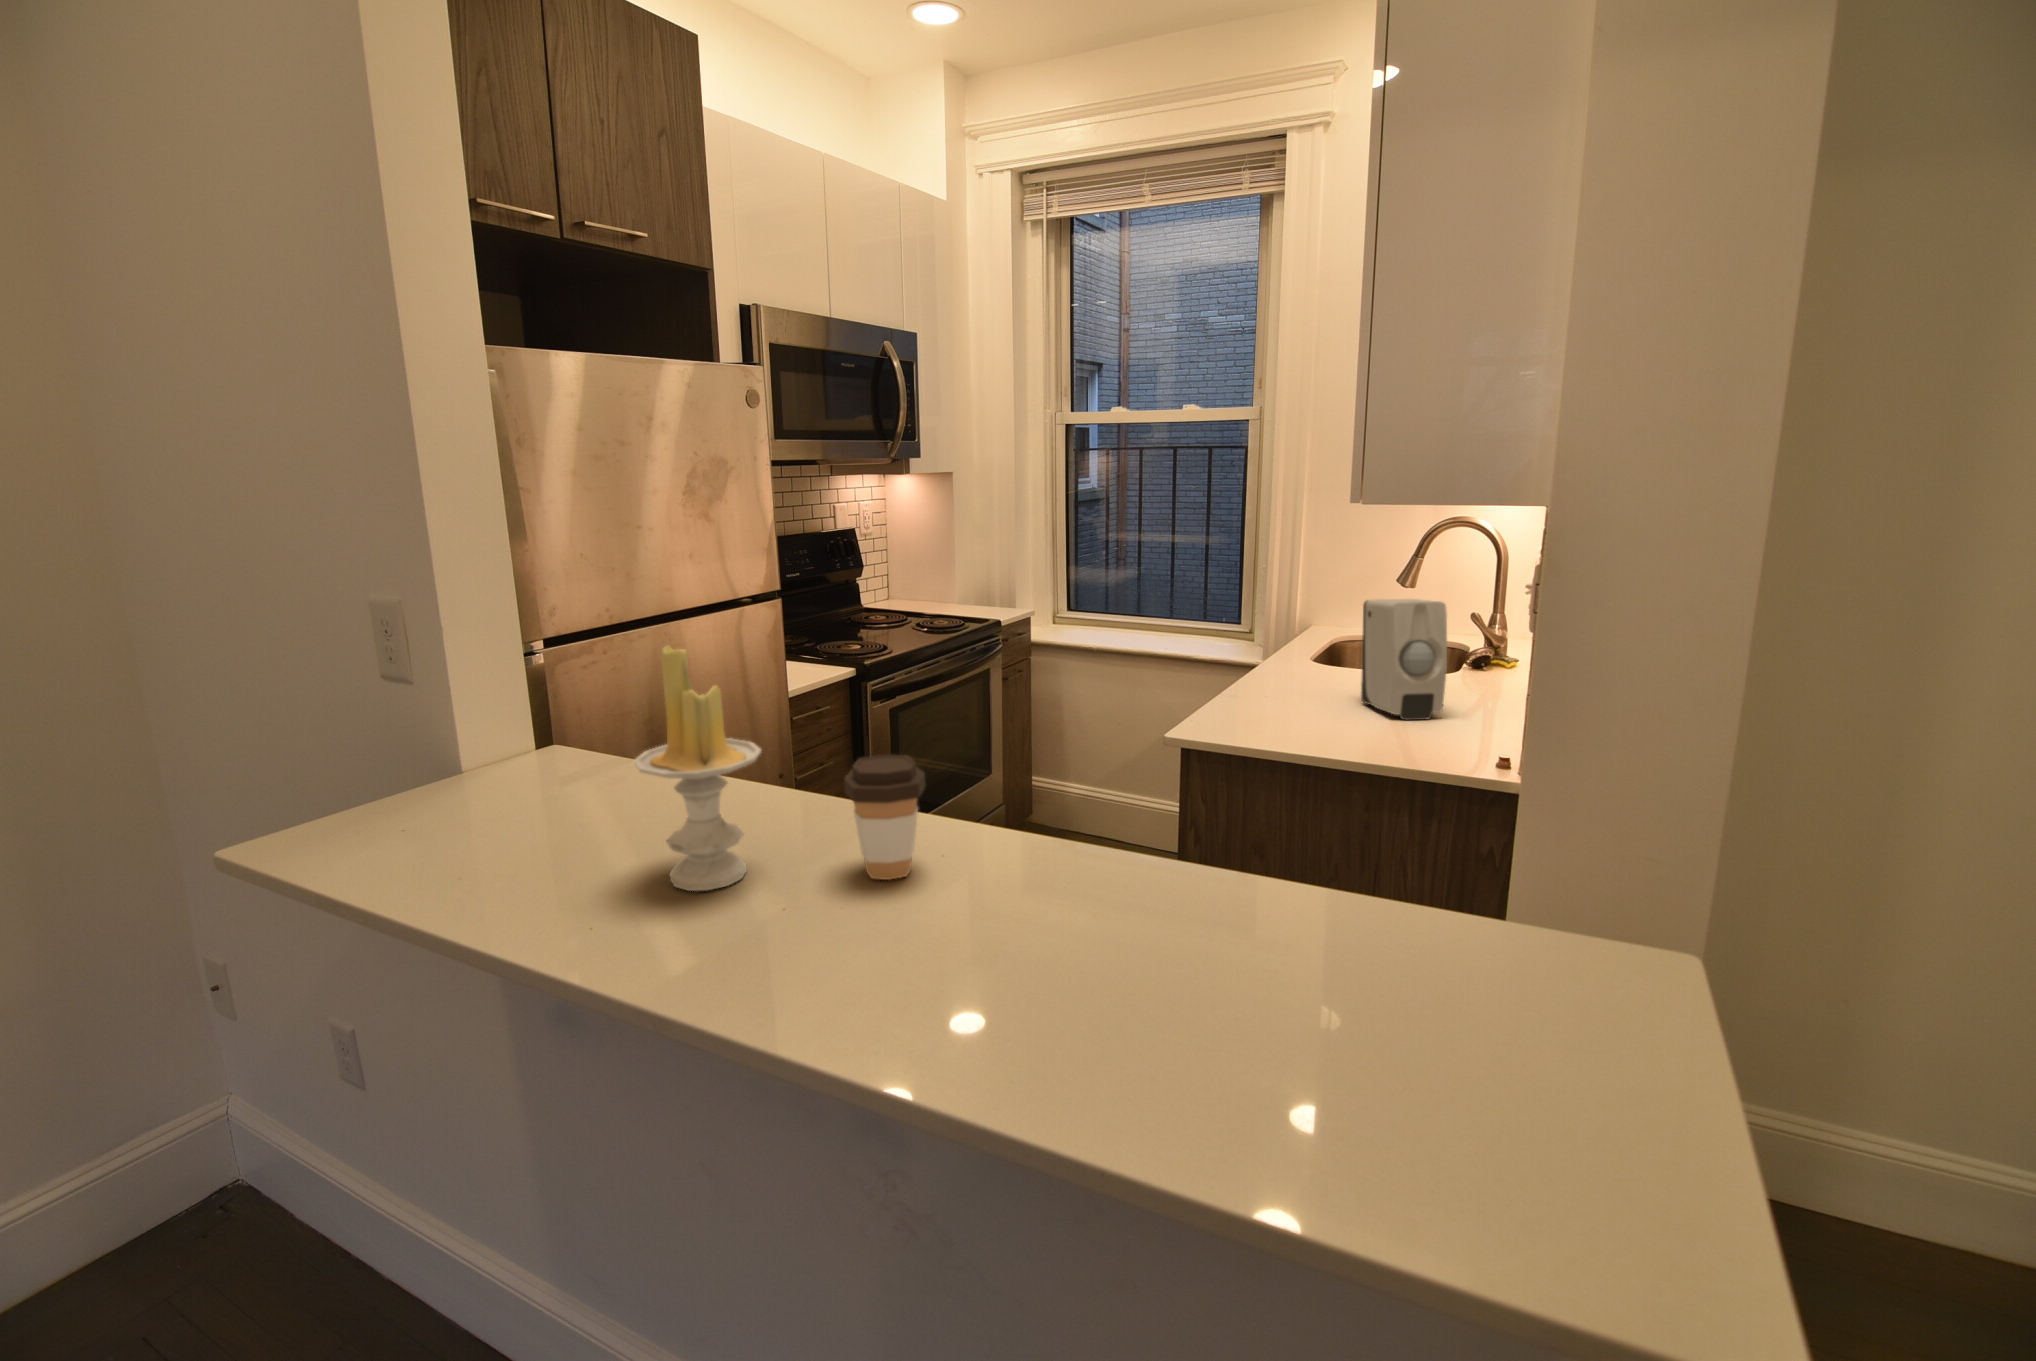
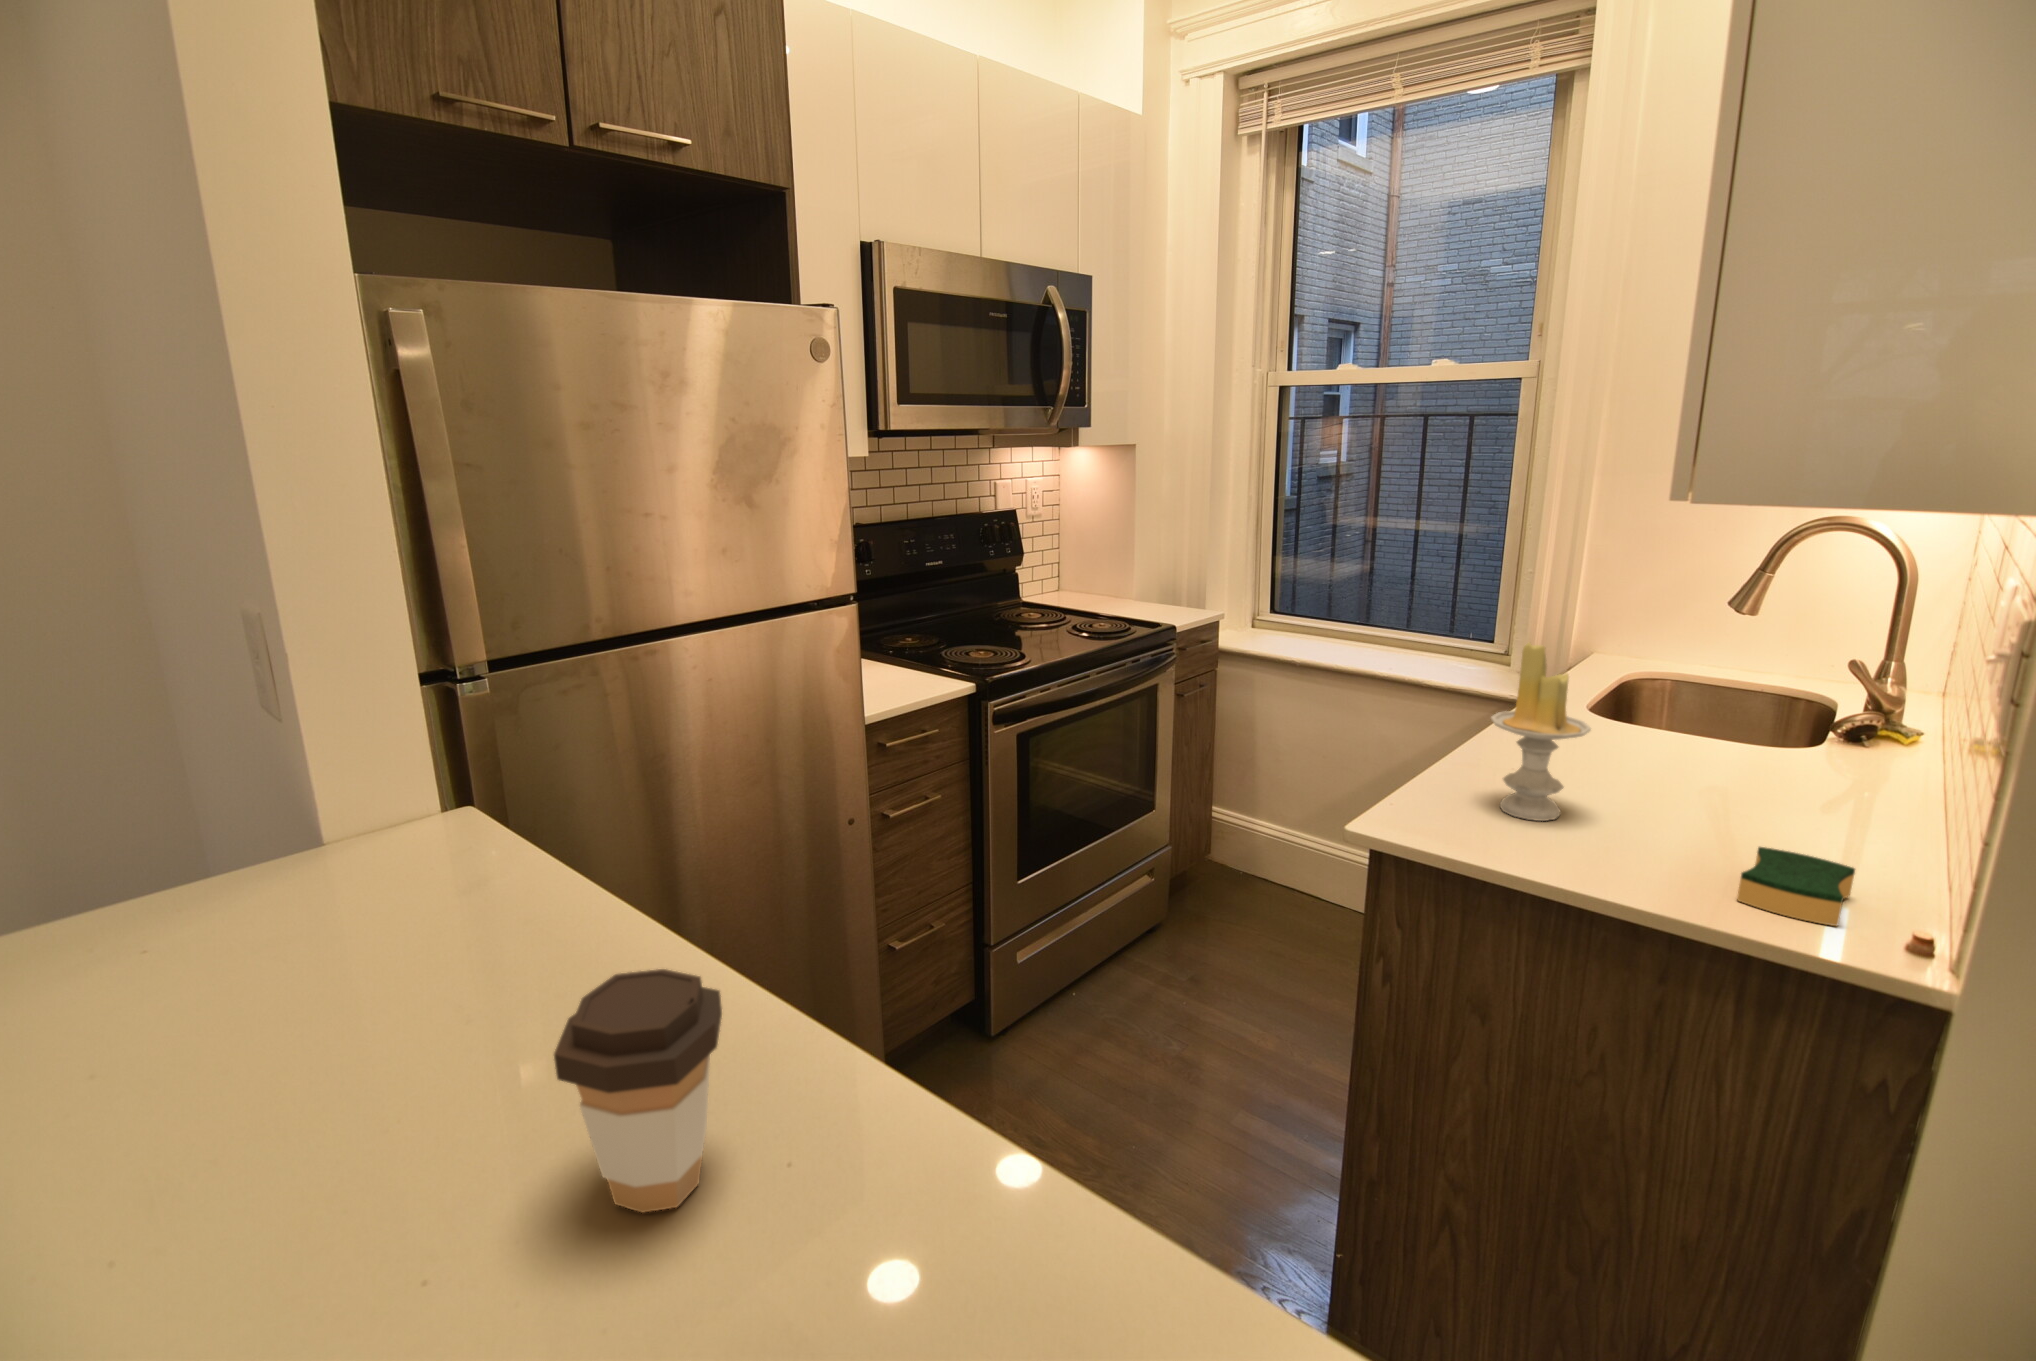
soap dispenser: present [1361,599,1447,720] -> none [1658,643,1820,837]
candle: present [634,646,761,891] -> present [1491,643,1591,821]
sponge: none [1409,719,1471,756] -> present [1737,847,1855,926]

